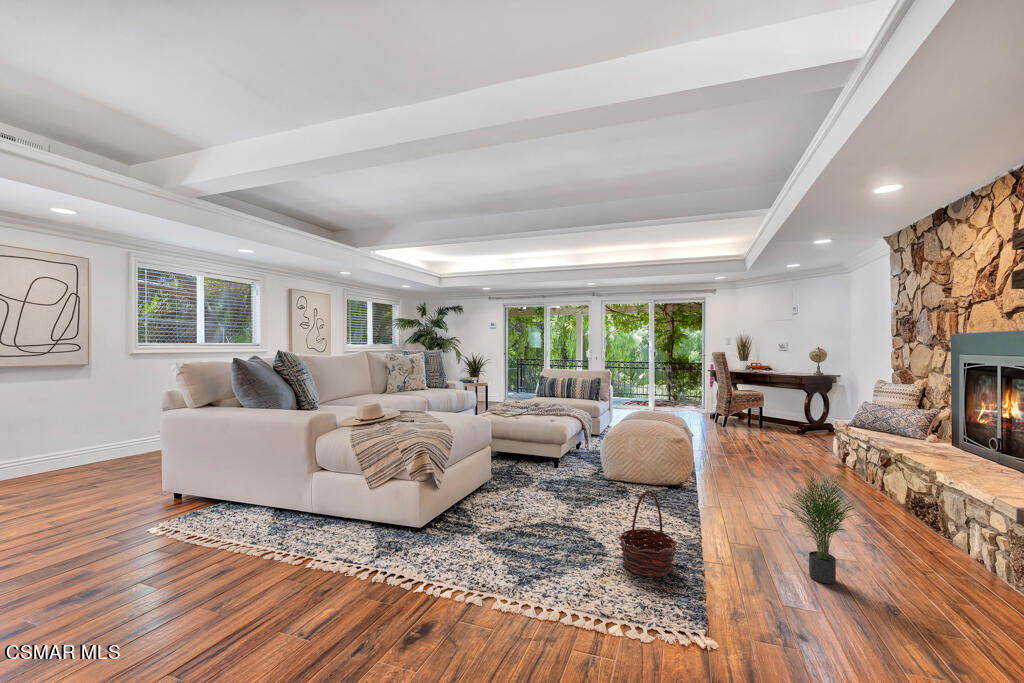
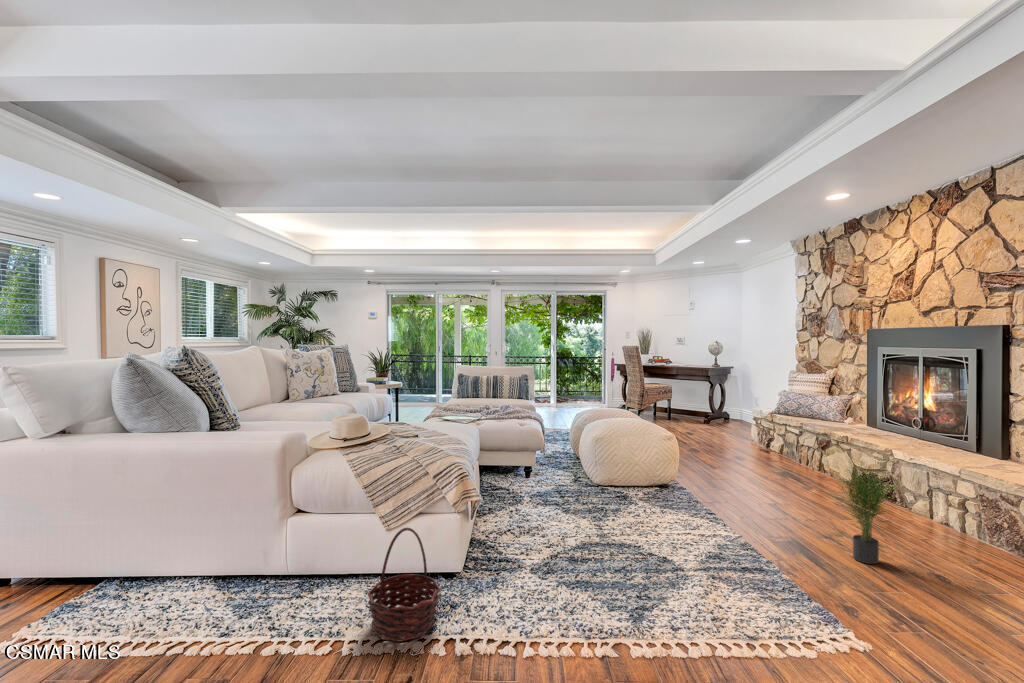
basket: present [619,491,677,577] -> present [367,528,441,641]

